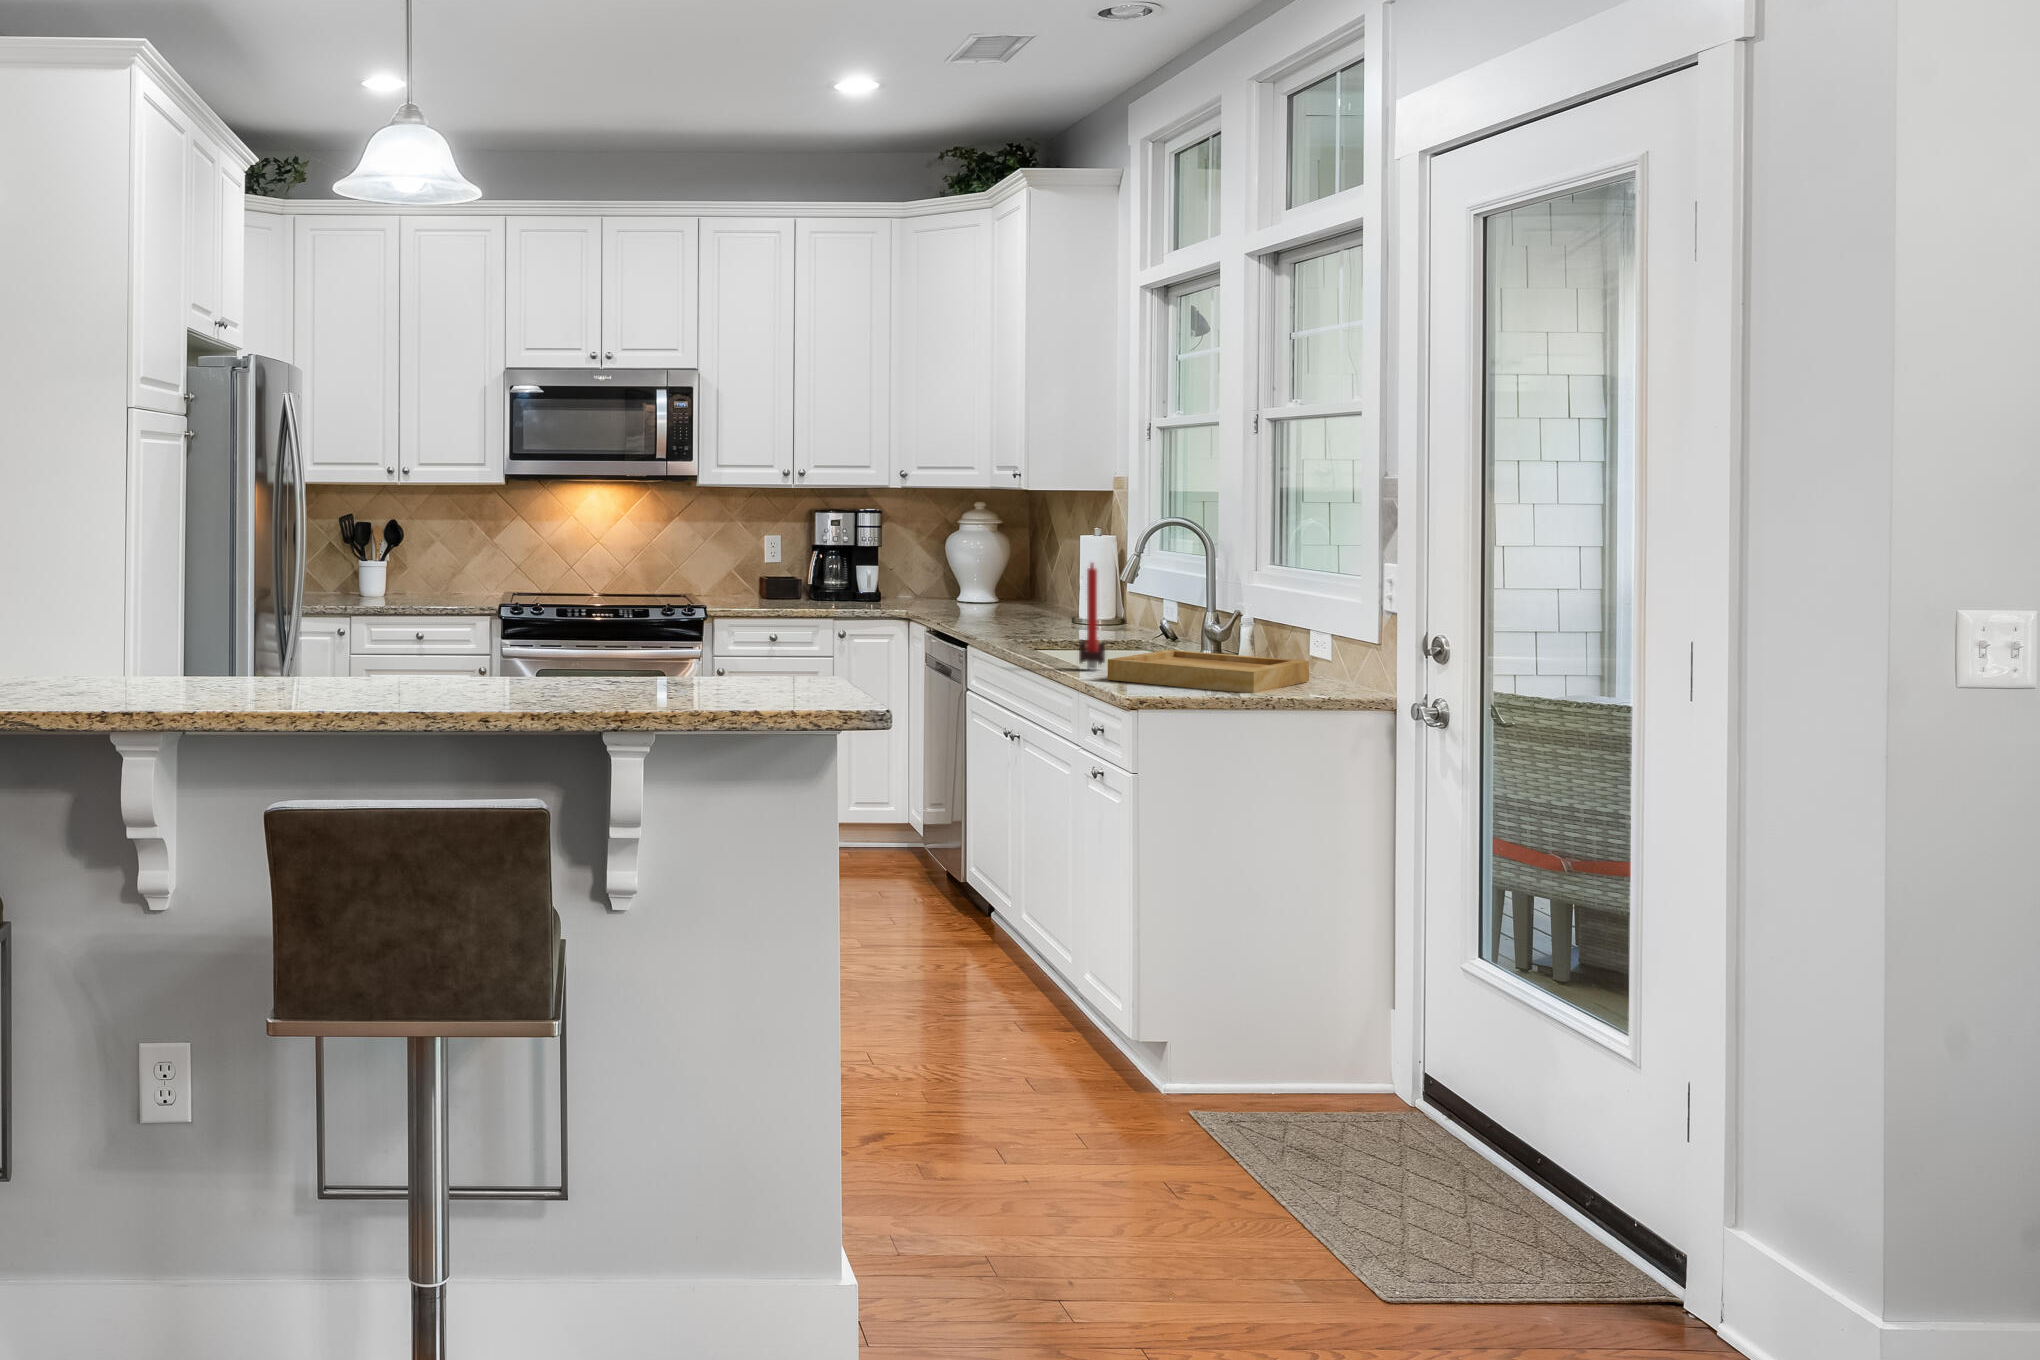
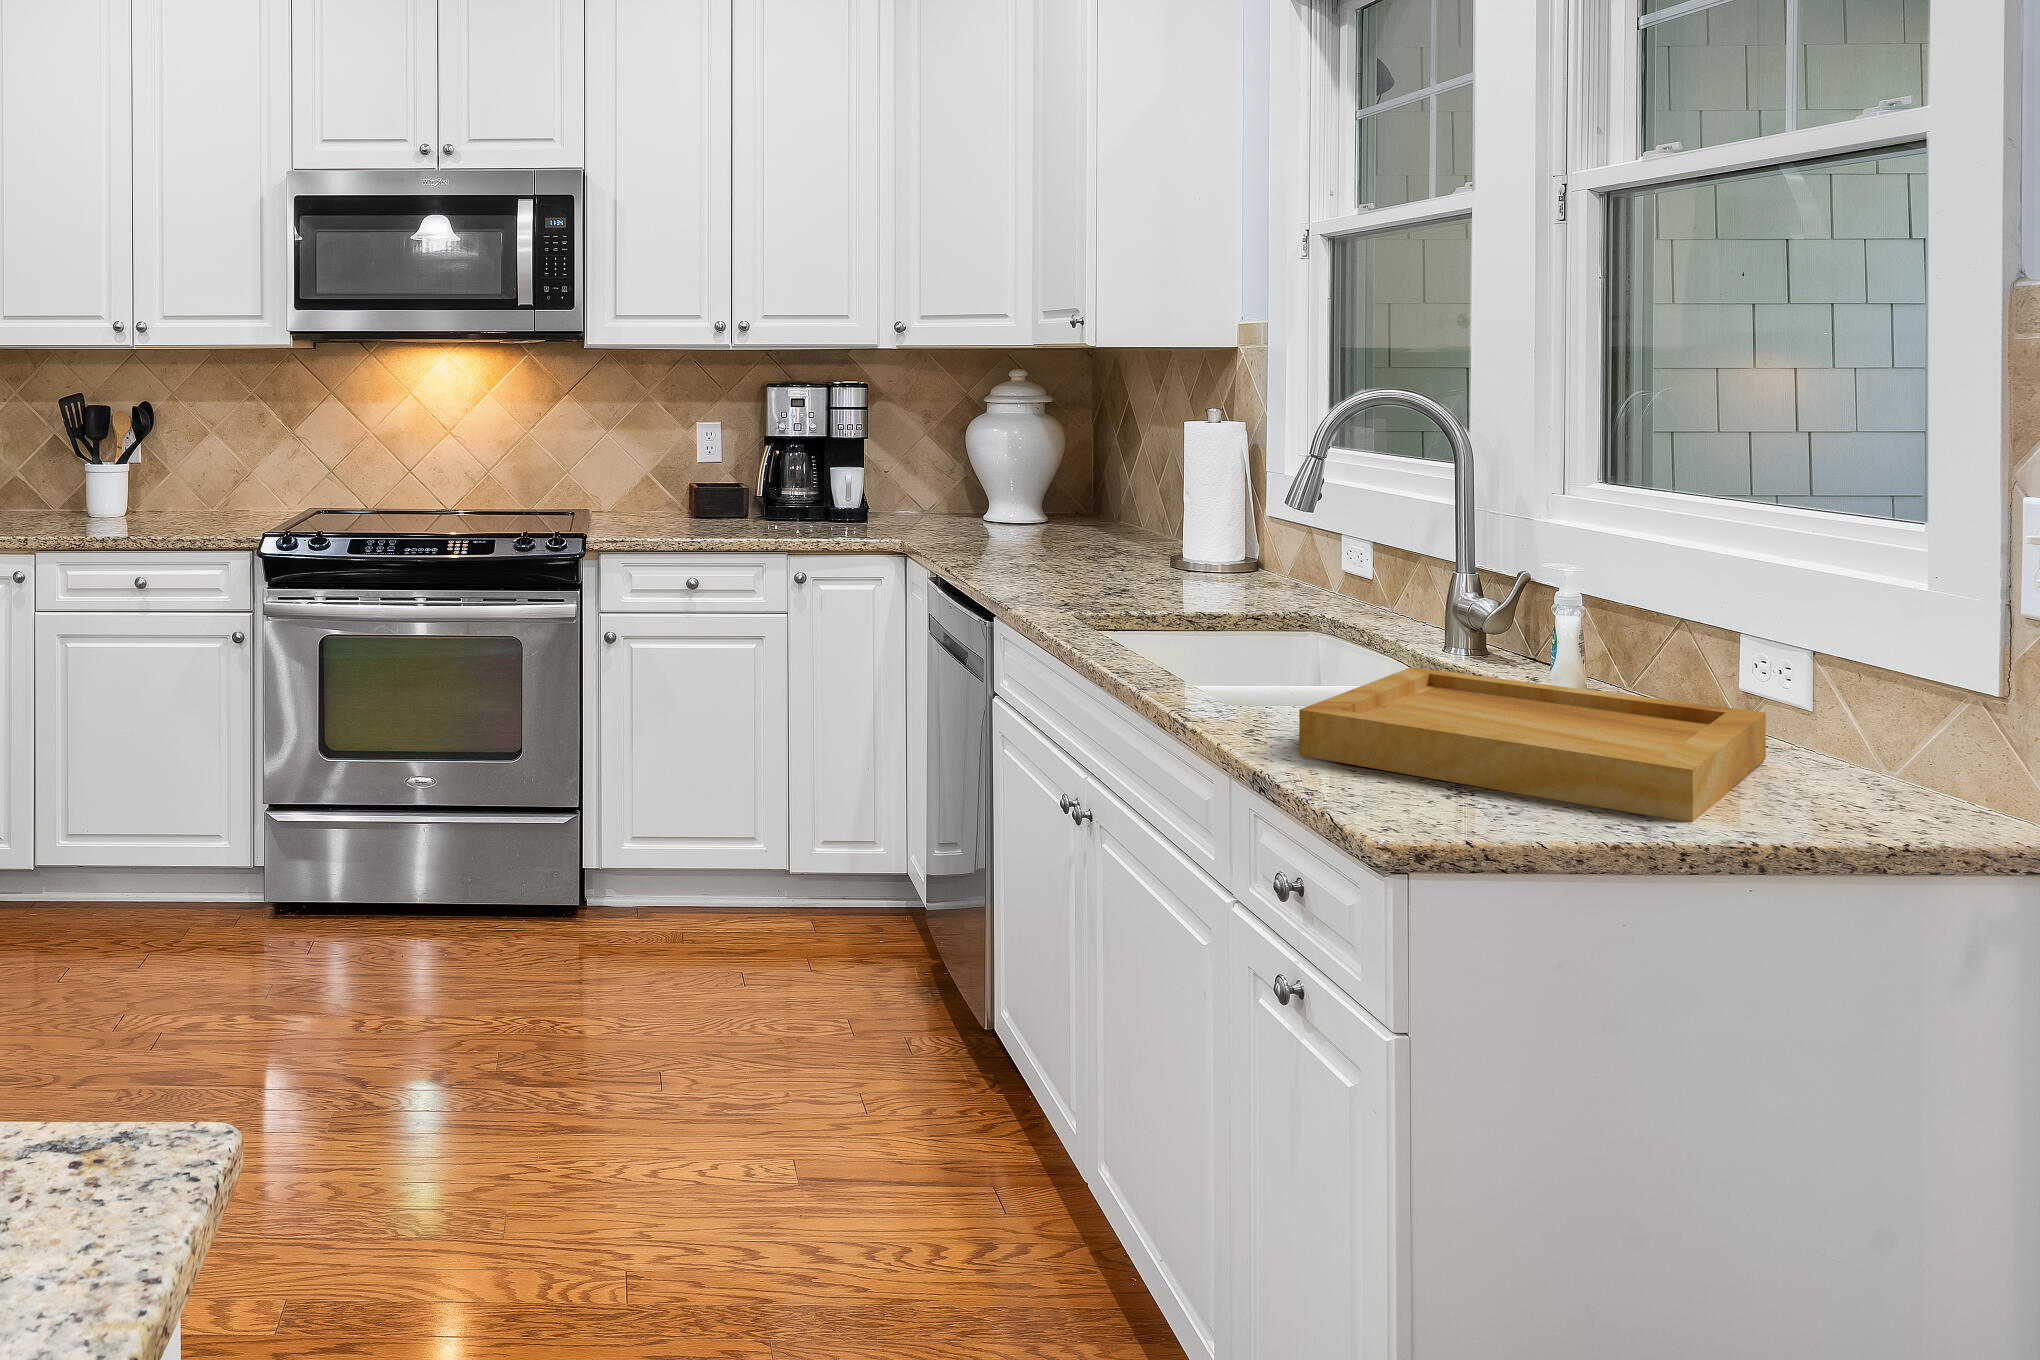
candle: present [1079,563,1105,669] -> none [1220,483,1275,709]

